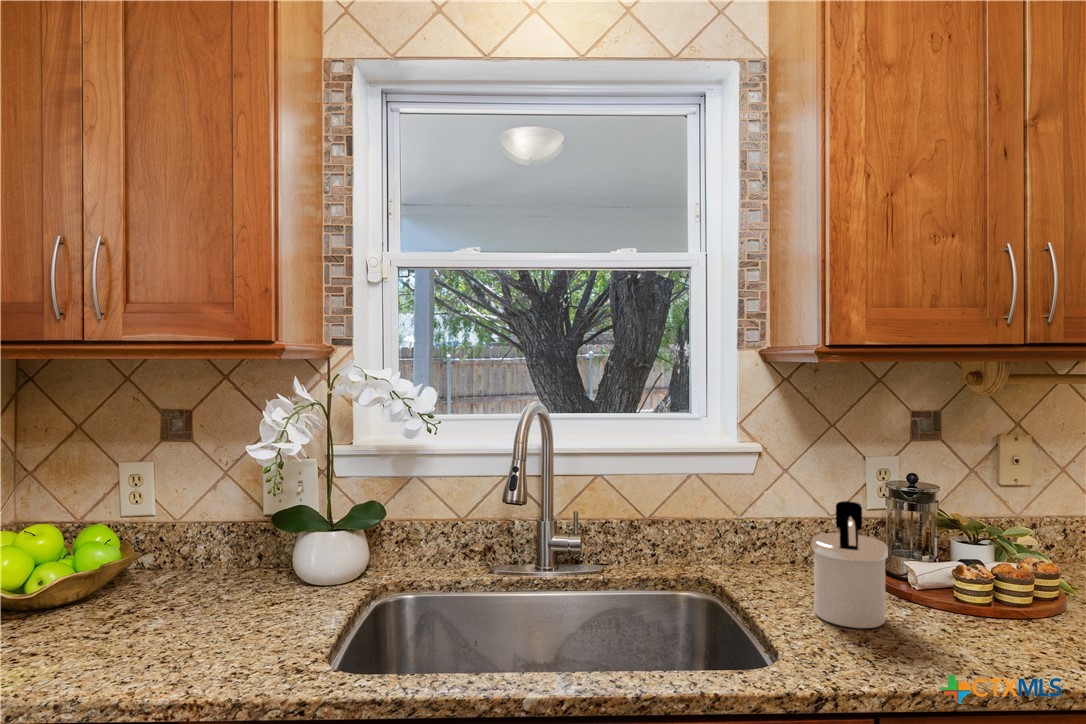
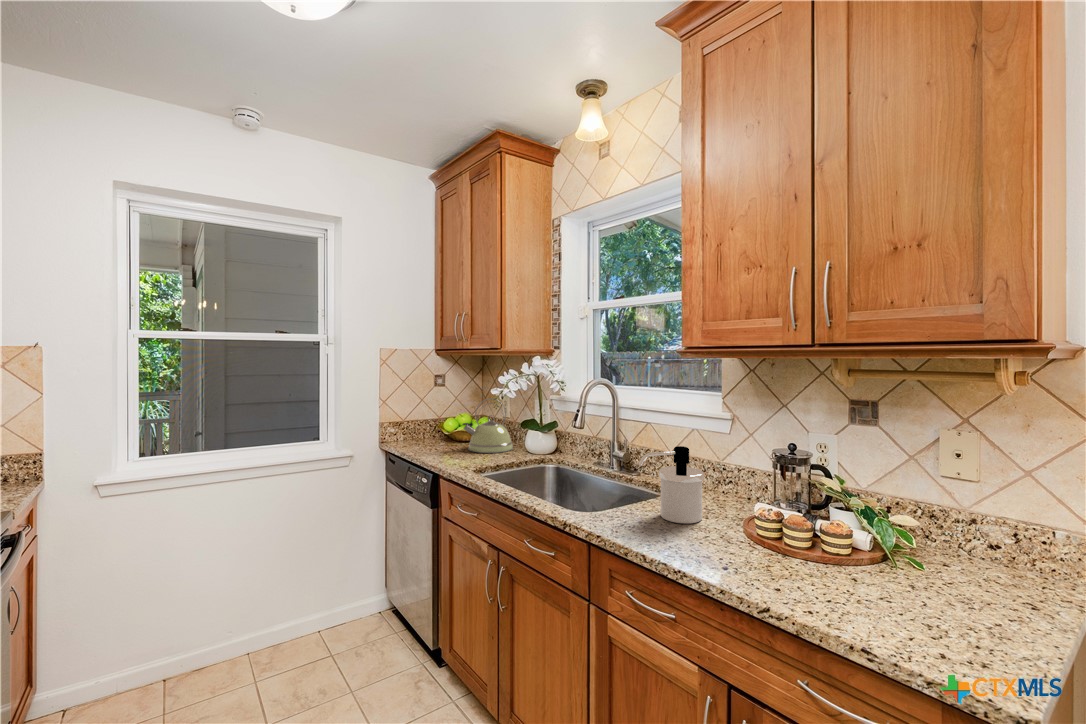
kettle: none [110,469,248,623] -> present [463,398,513,453]

